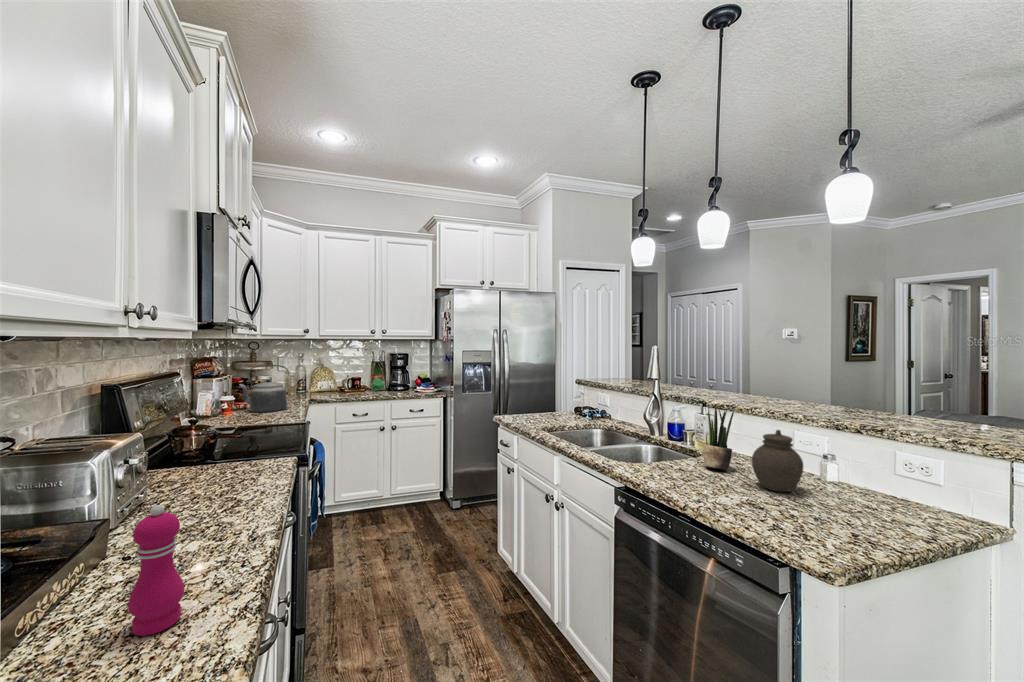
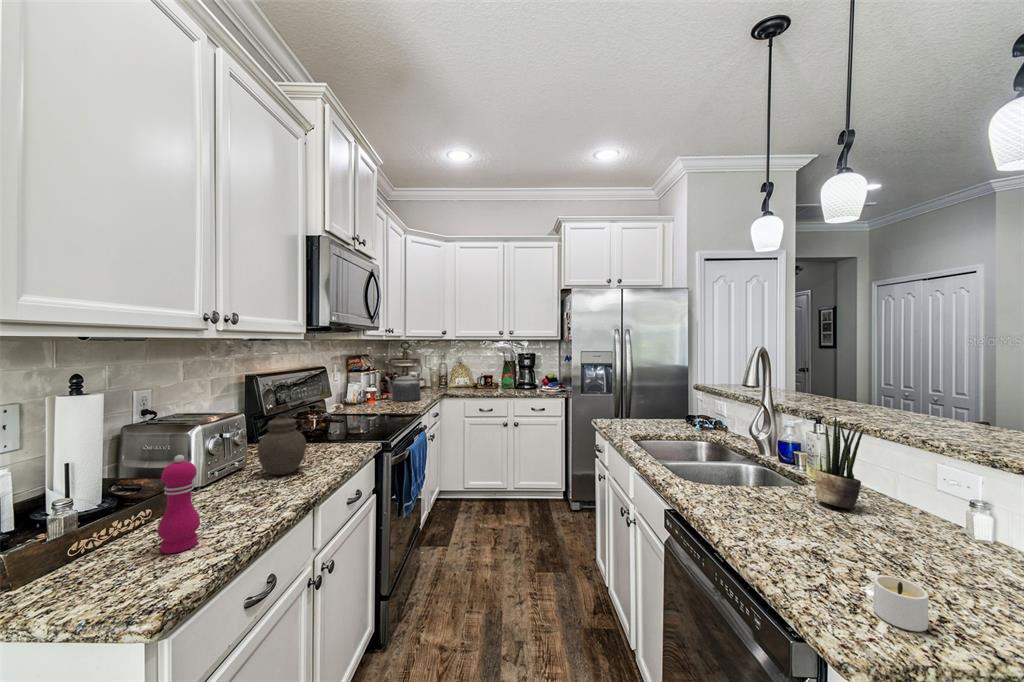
jar: present [752,430,803,492] -> present [257,414,306,475]
candle: none [786,509,821,541] -> present [874,575,928,631]

